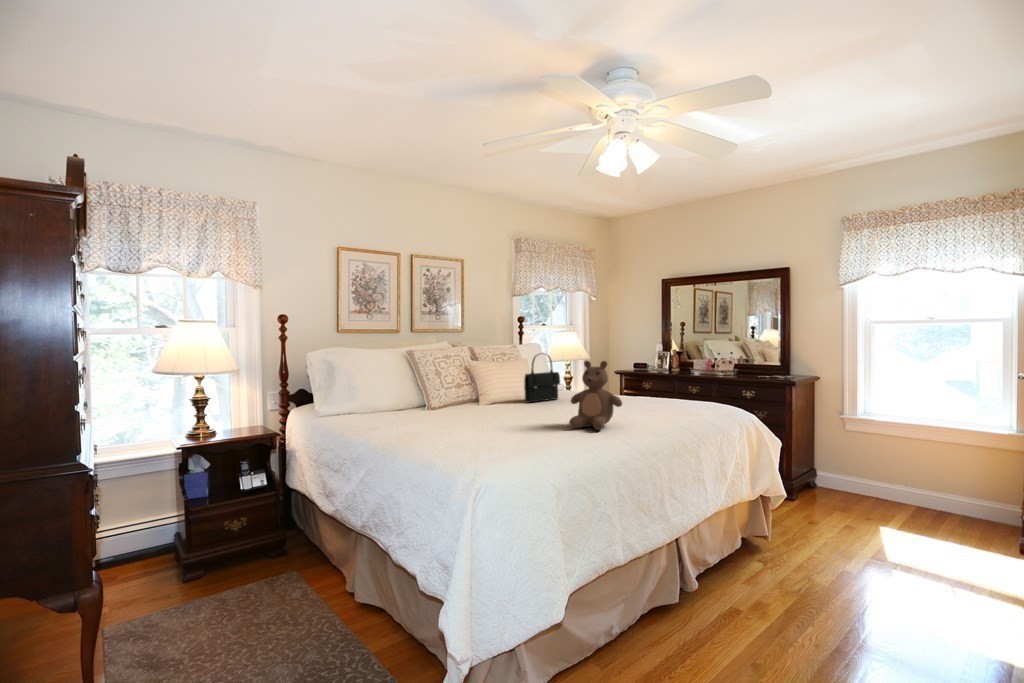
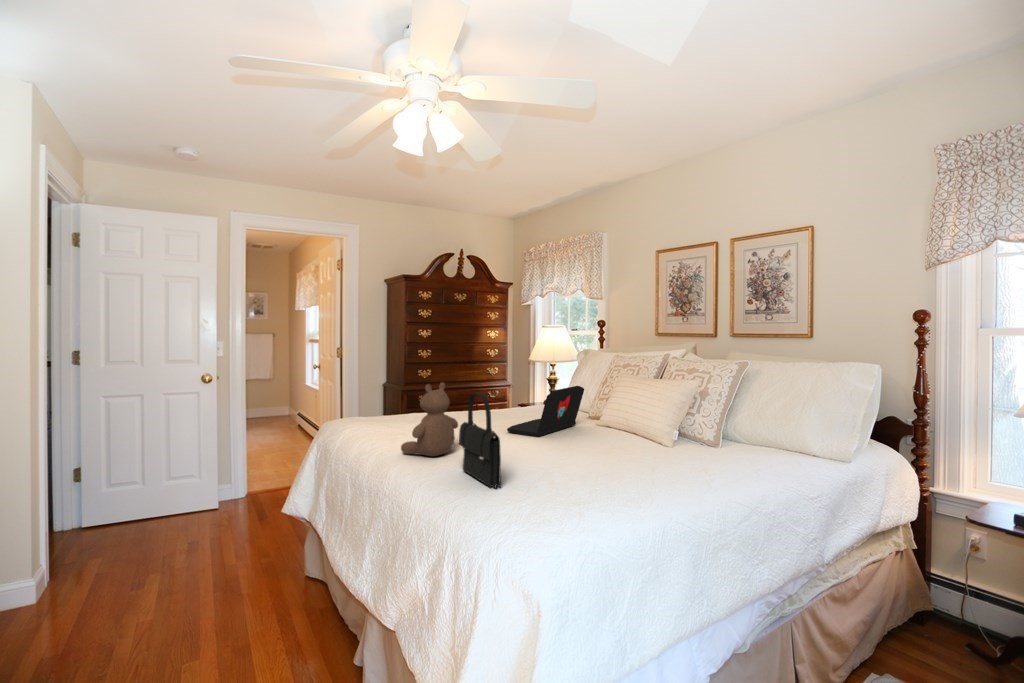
handbag: present [524,354,560,402] -> present [459,392,501,489]
laptop: none [442,370,520,419] -> present [507,386,584,437]

